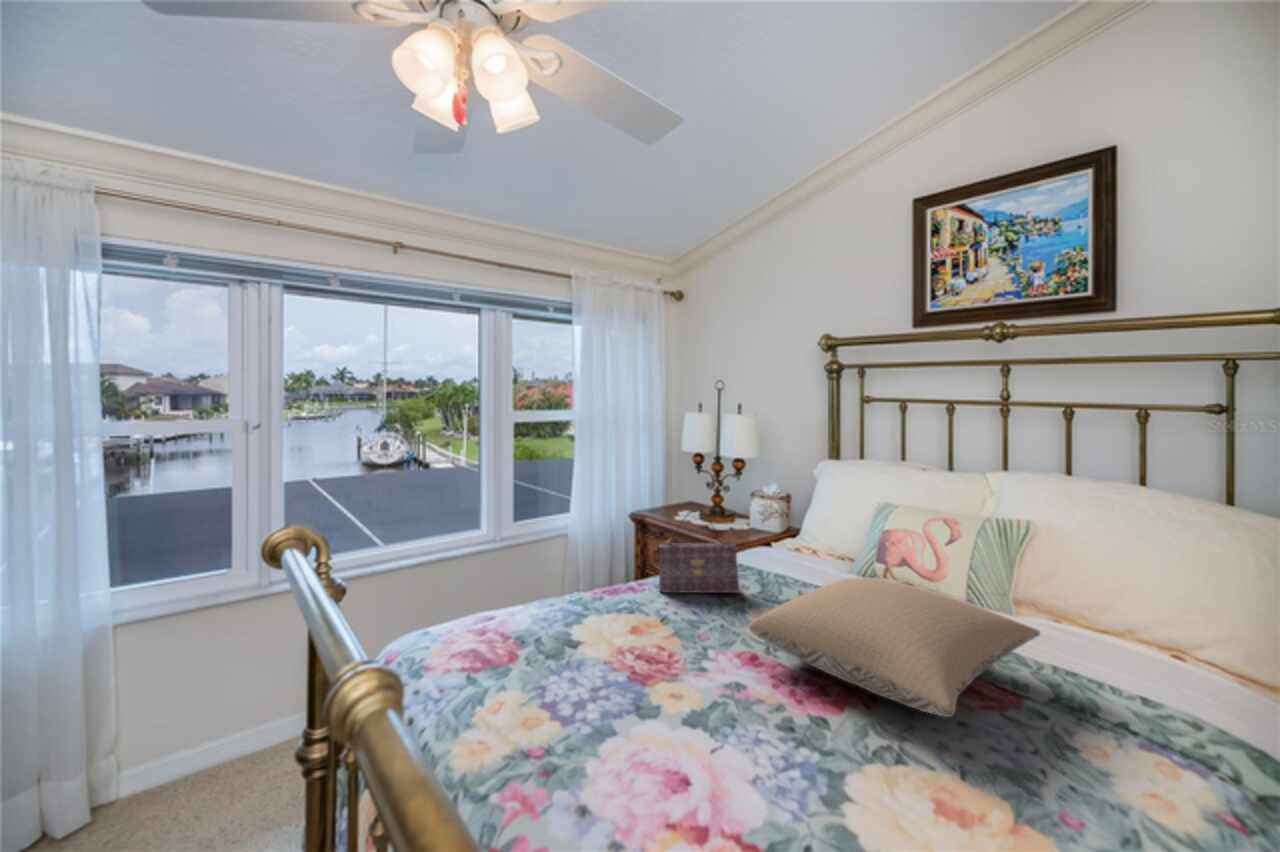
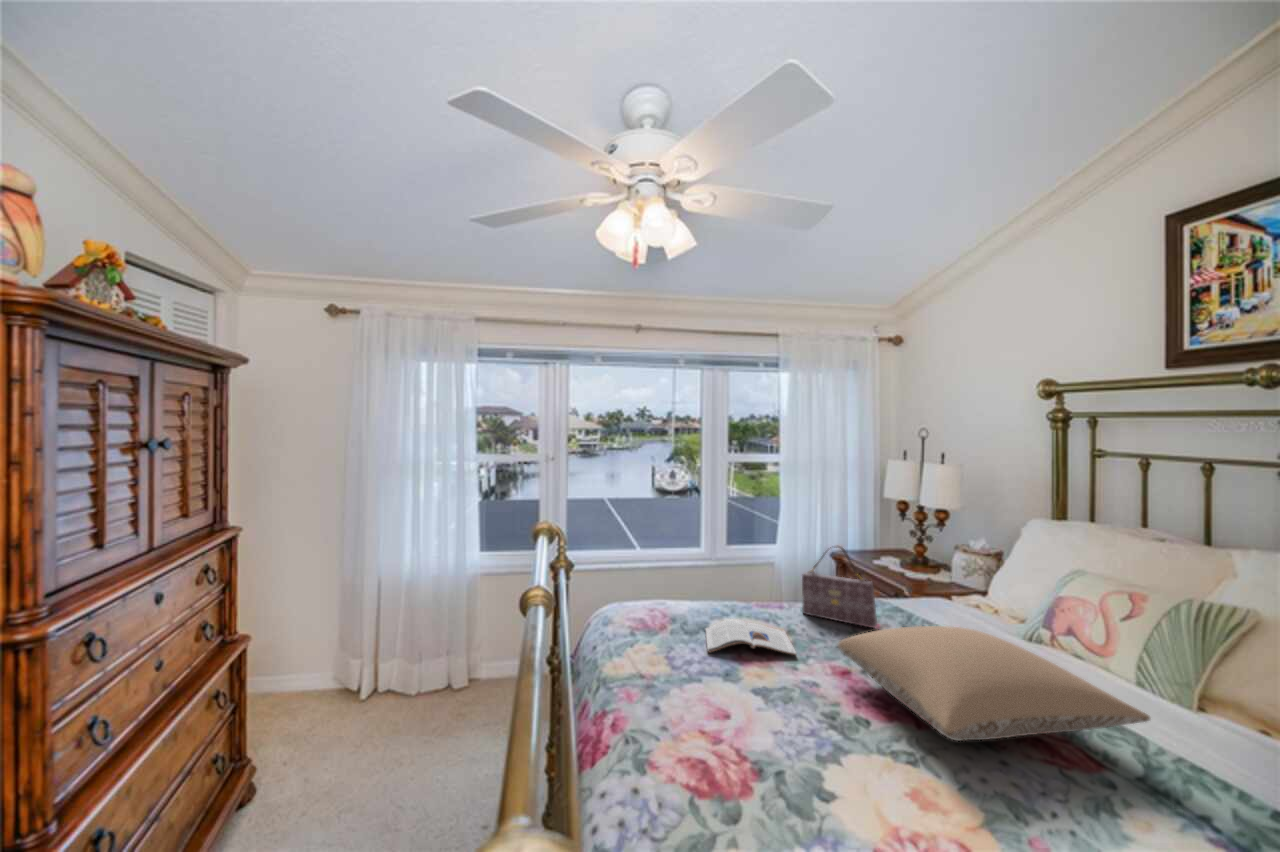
magazine: none [567,620,696,680] -> present [706,619,797,656]

